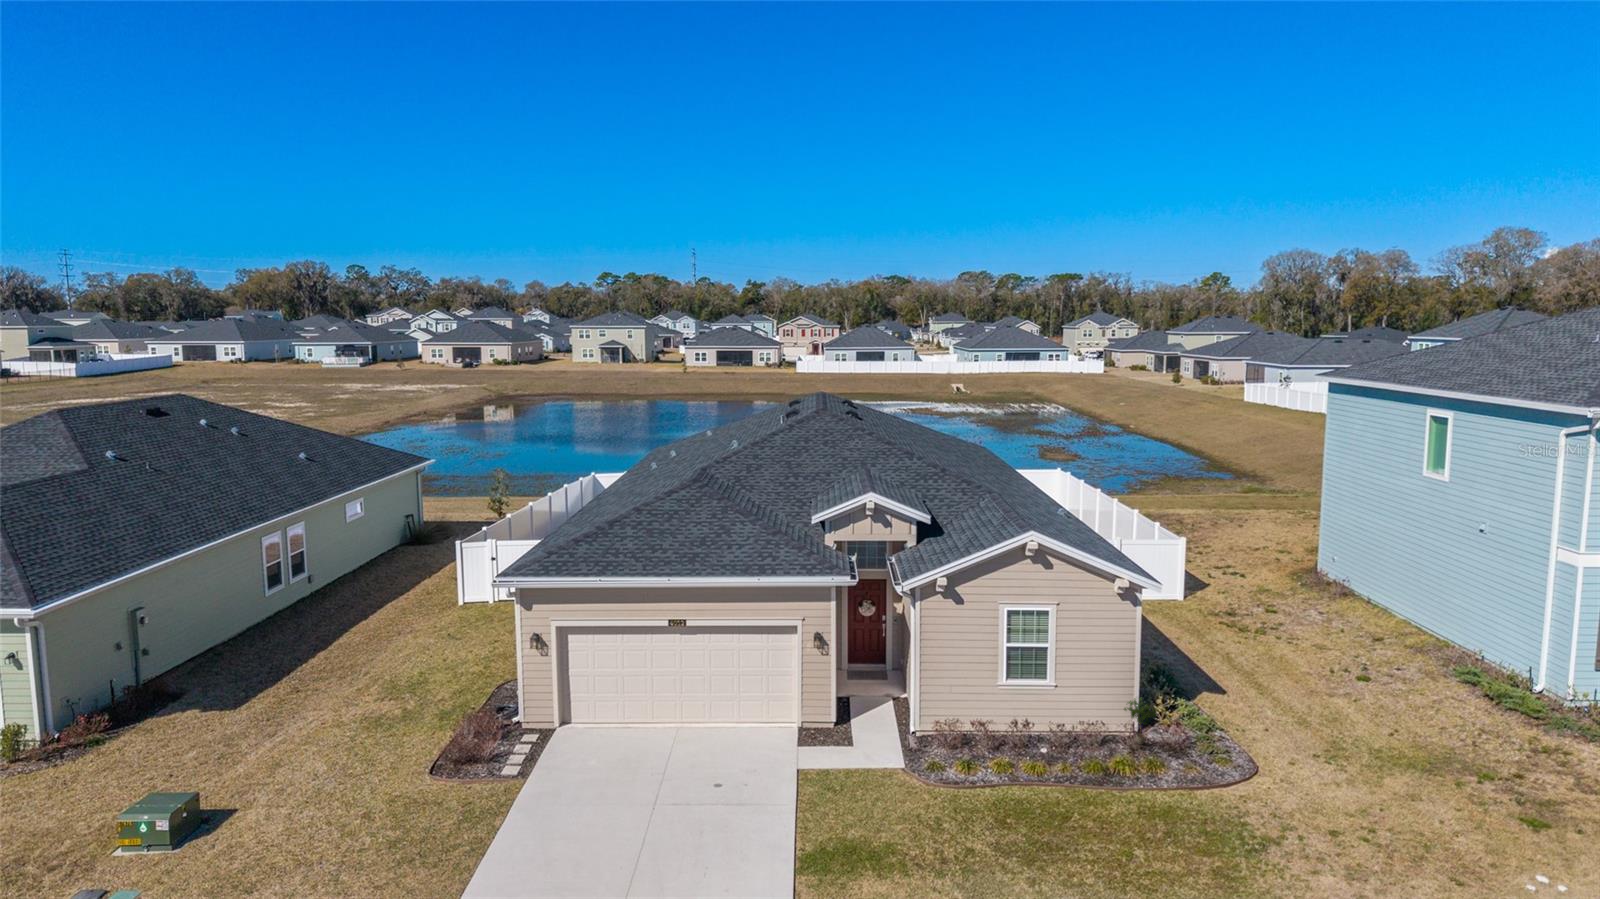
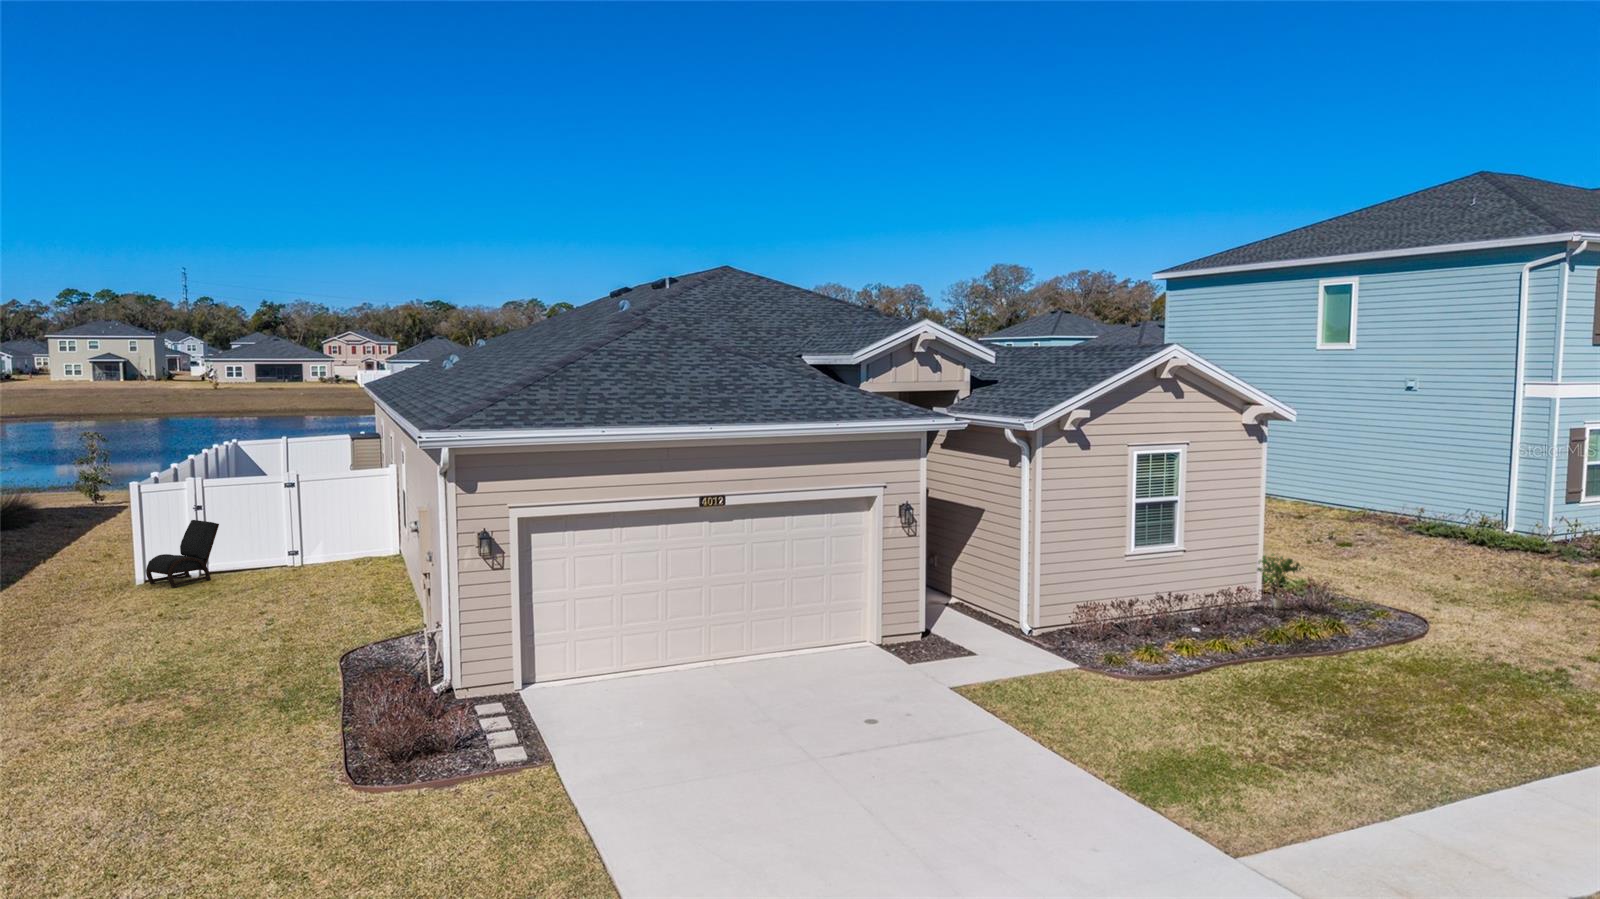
lounge chair: none [463,568,500,610] -> present [146,520,219,588]

